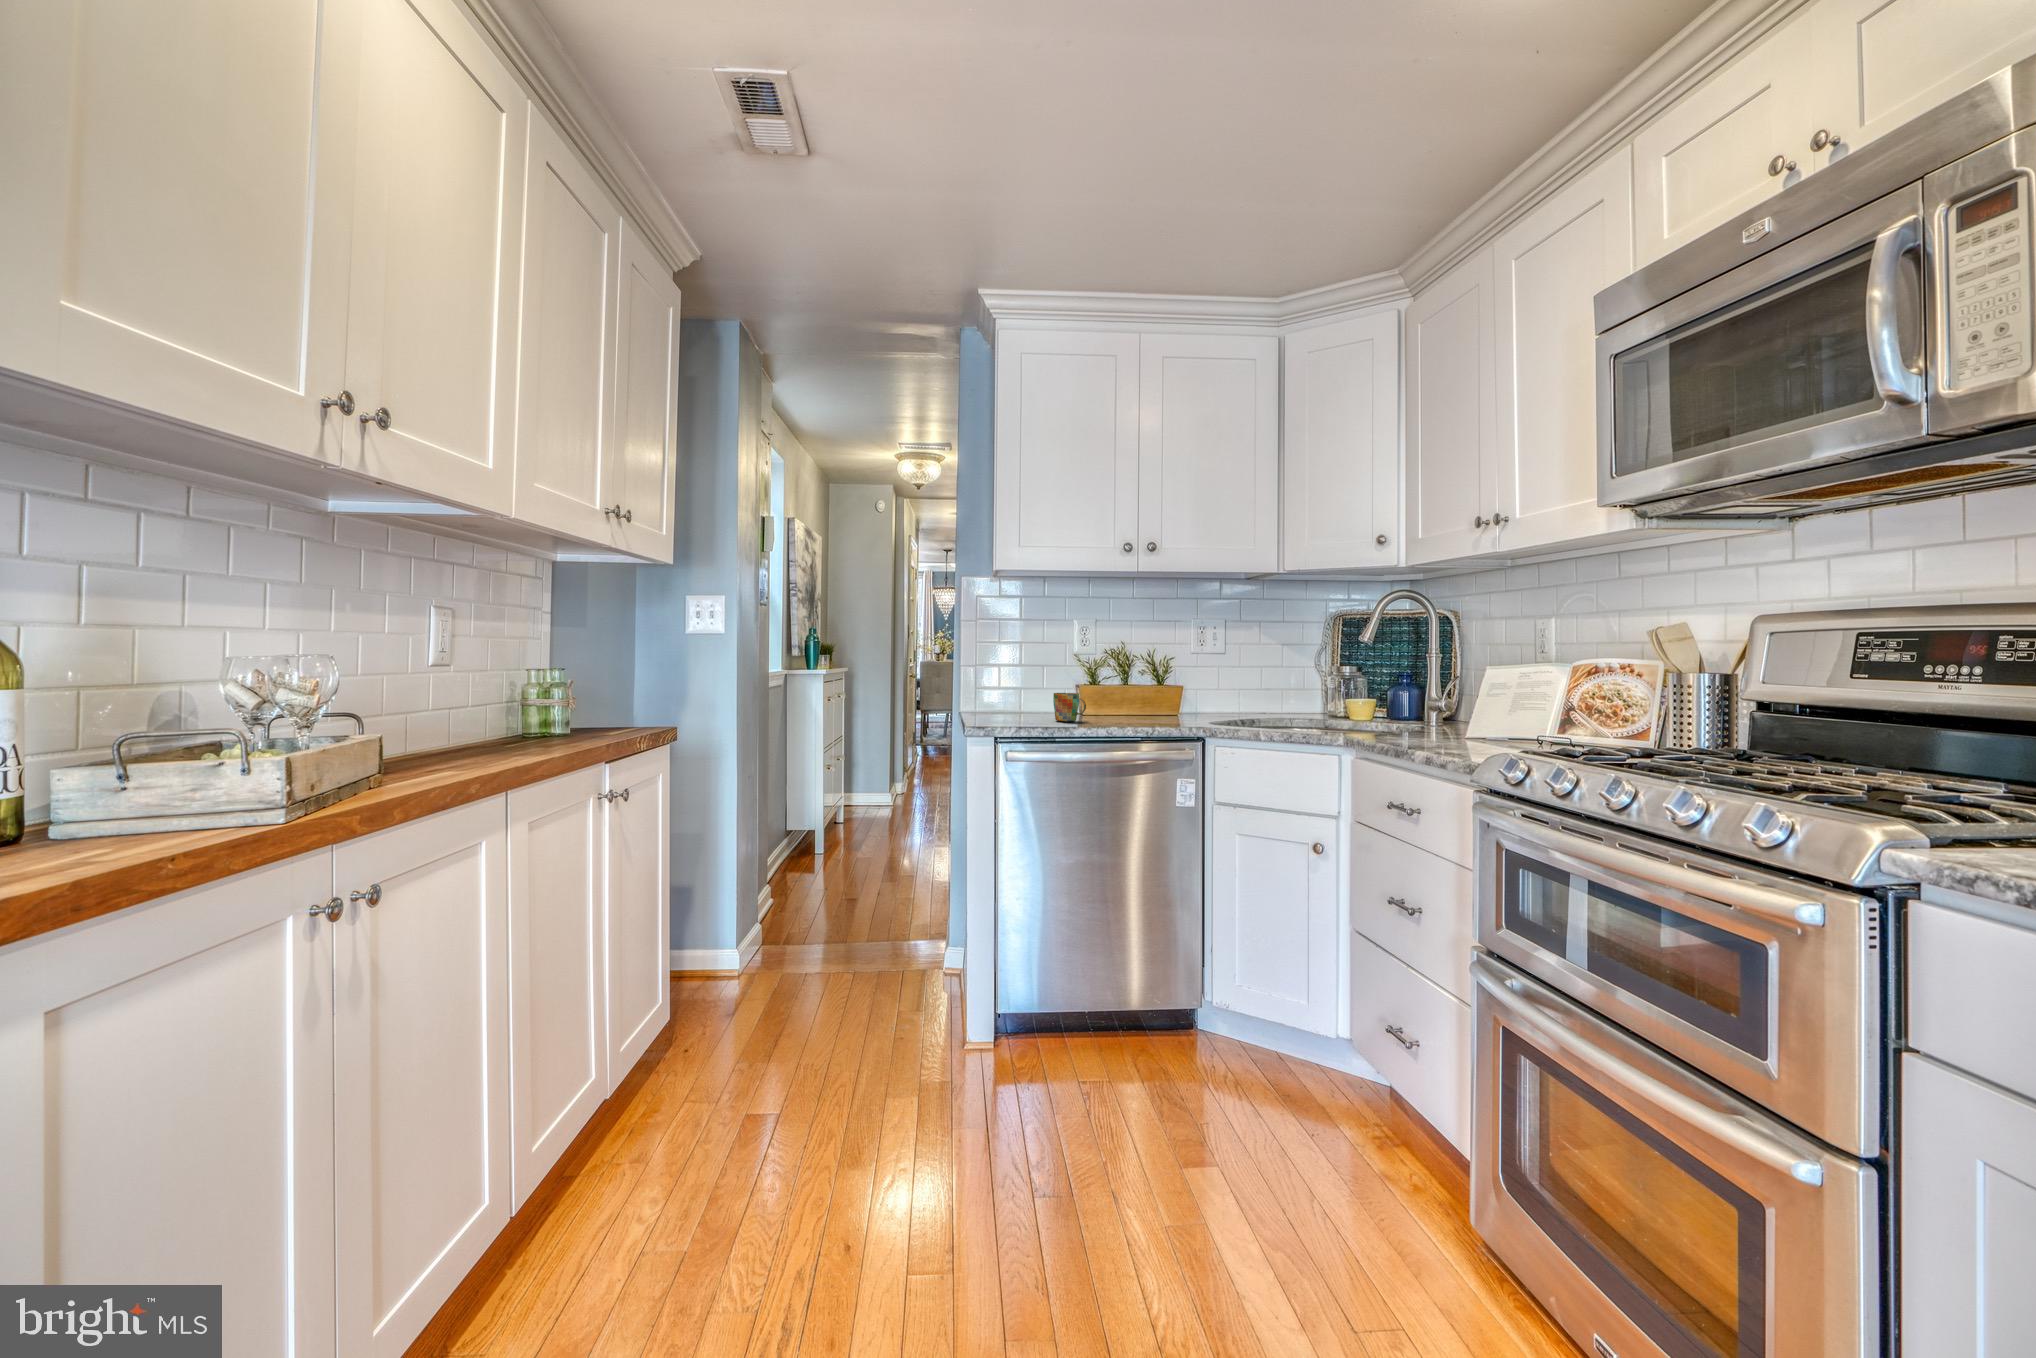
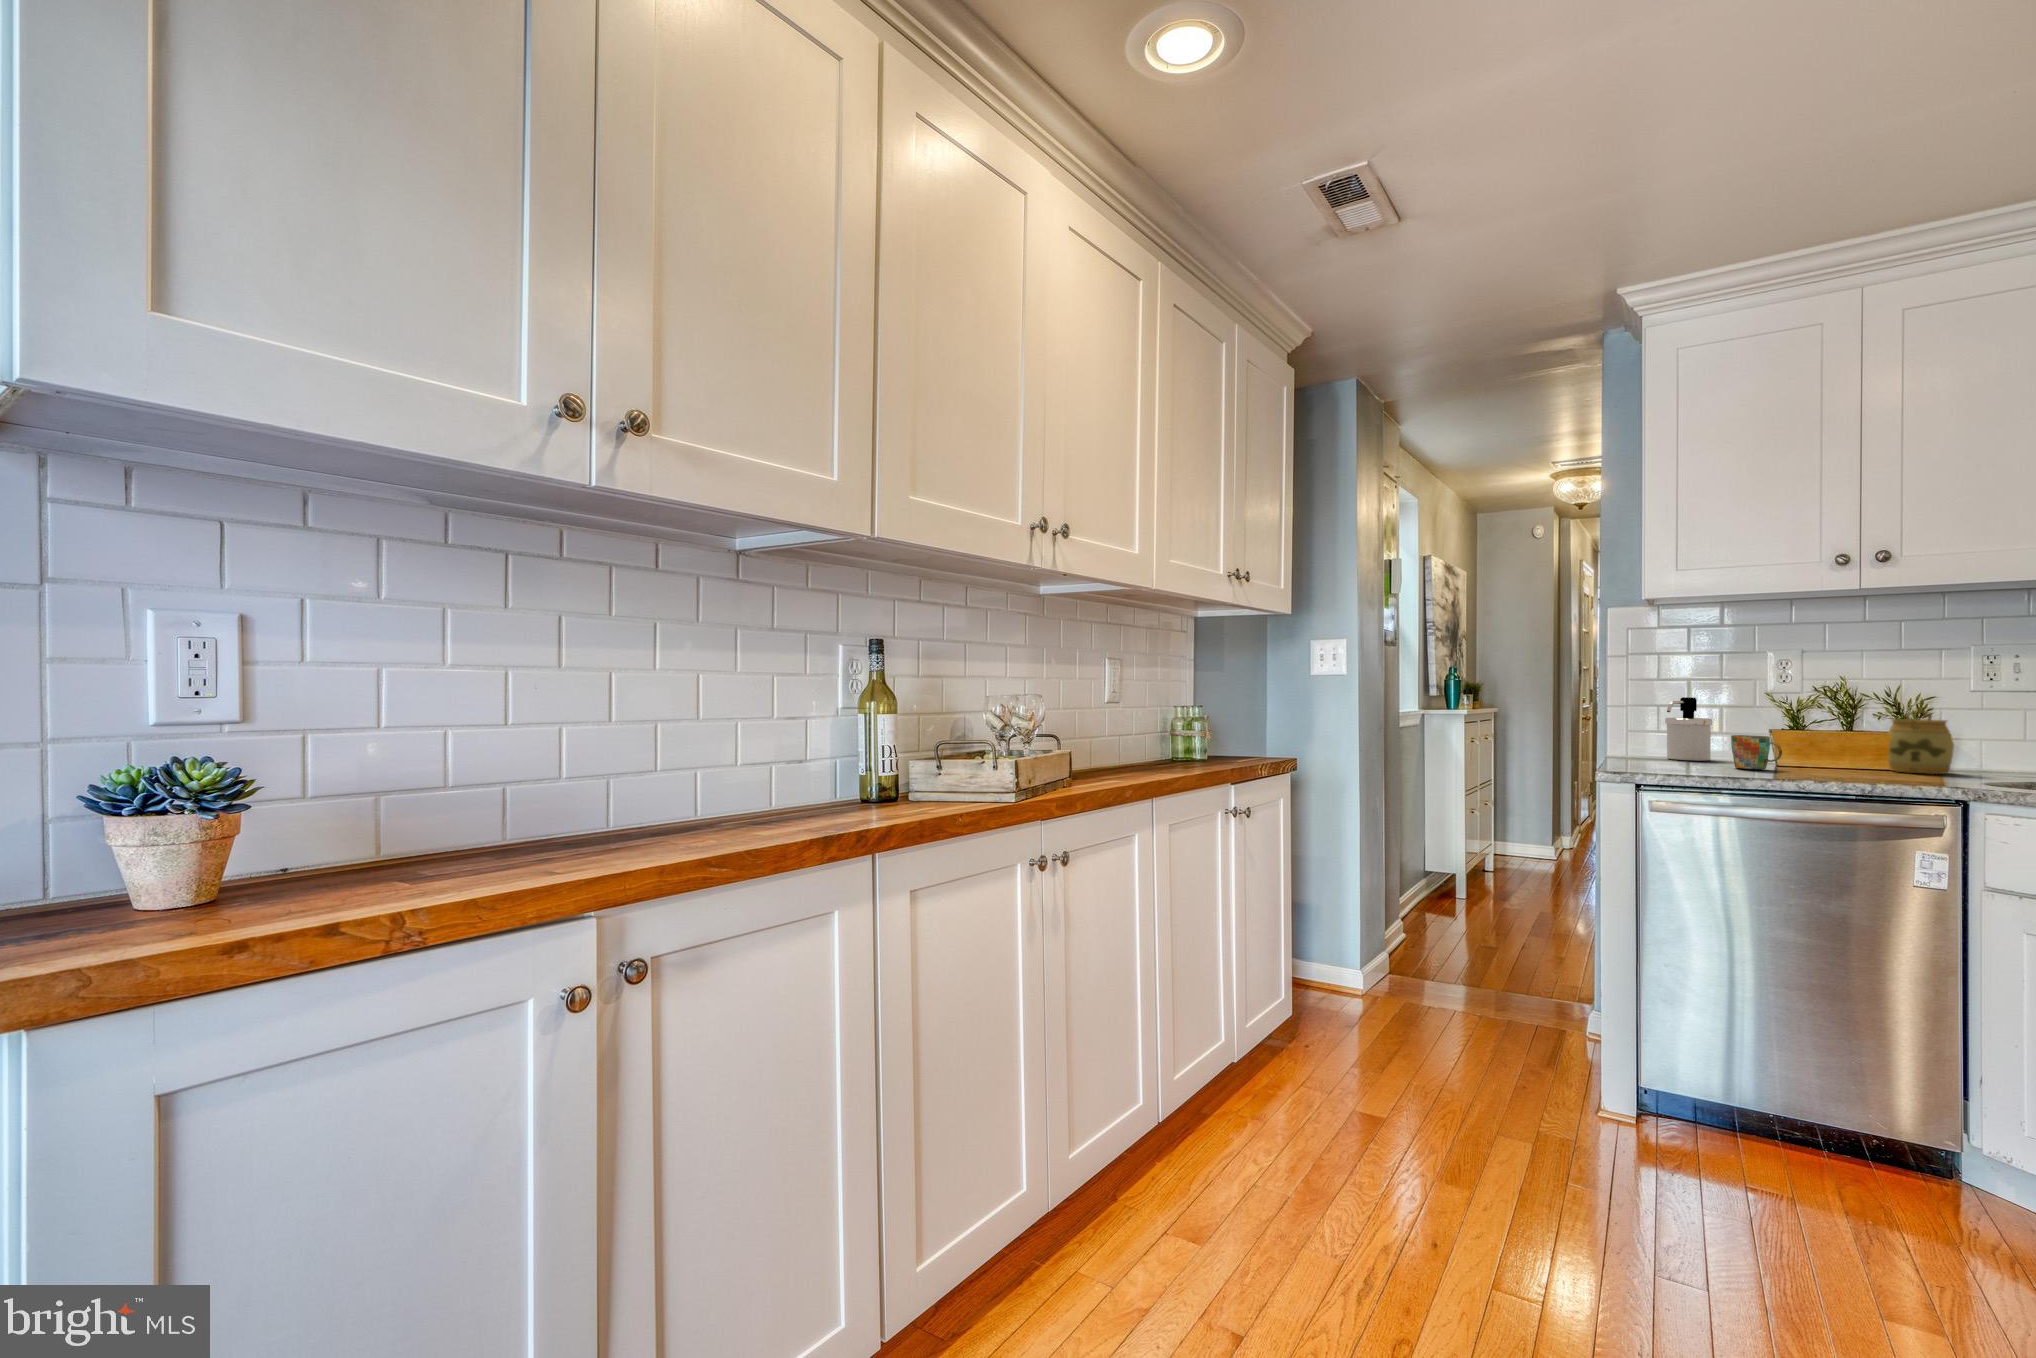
soap dispenser: none [1004,661,1037,715] -> present [1665,697,1712,761]
jar: none [1145,670,1184,720] -> present [1888,709,1954,774]

